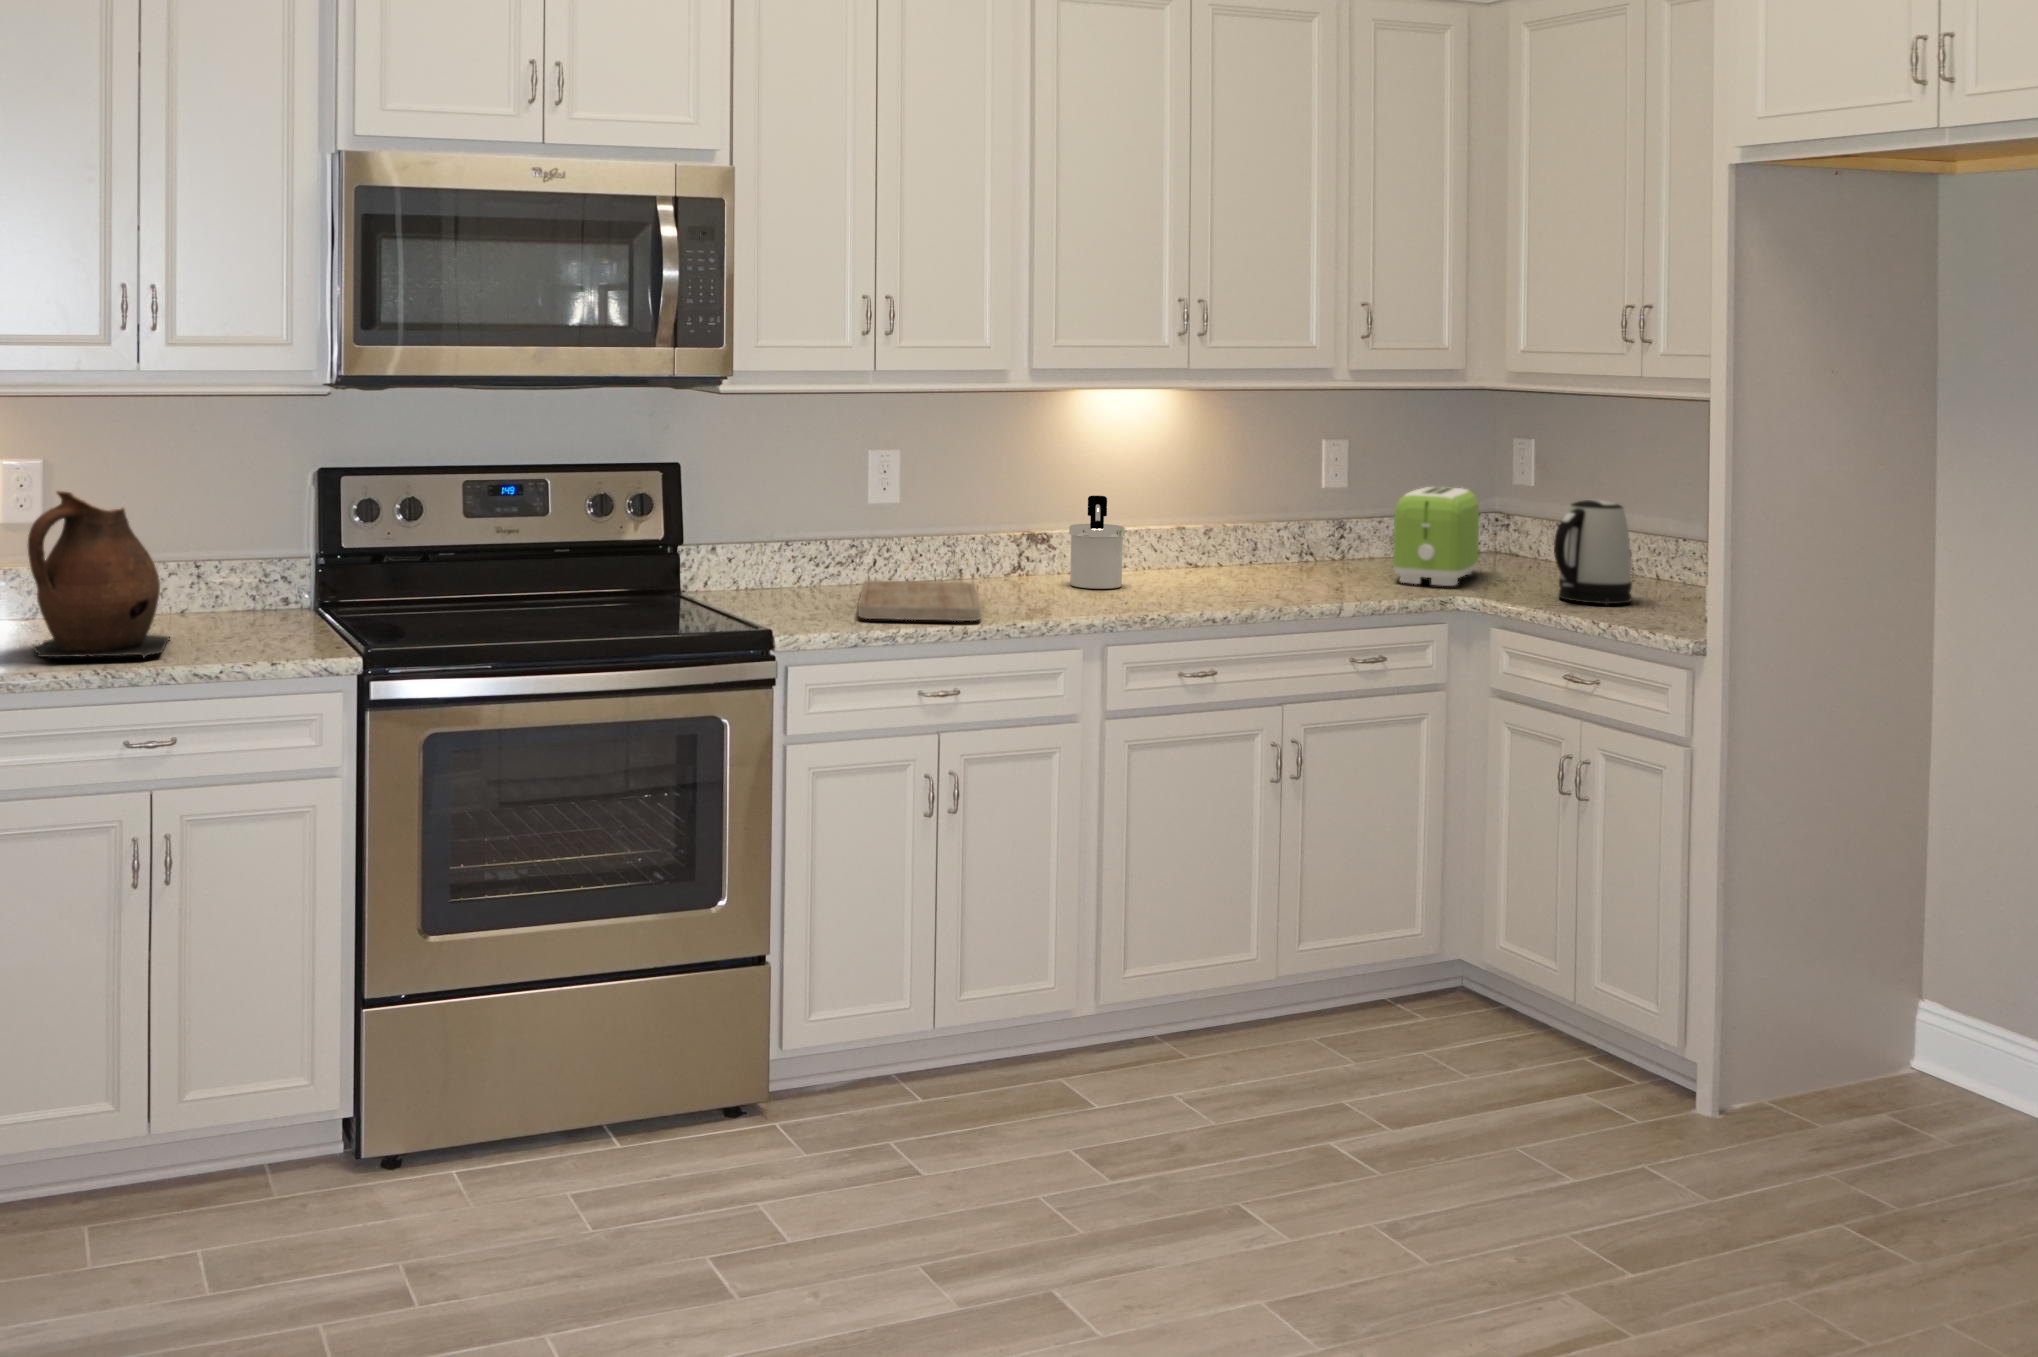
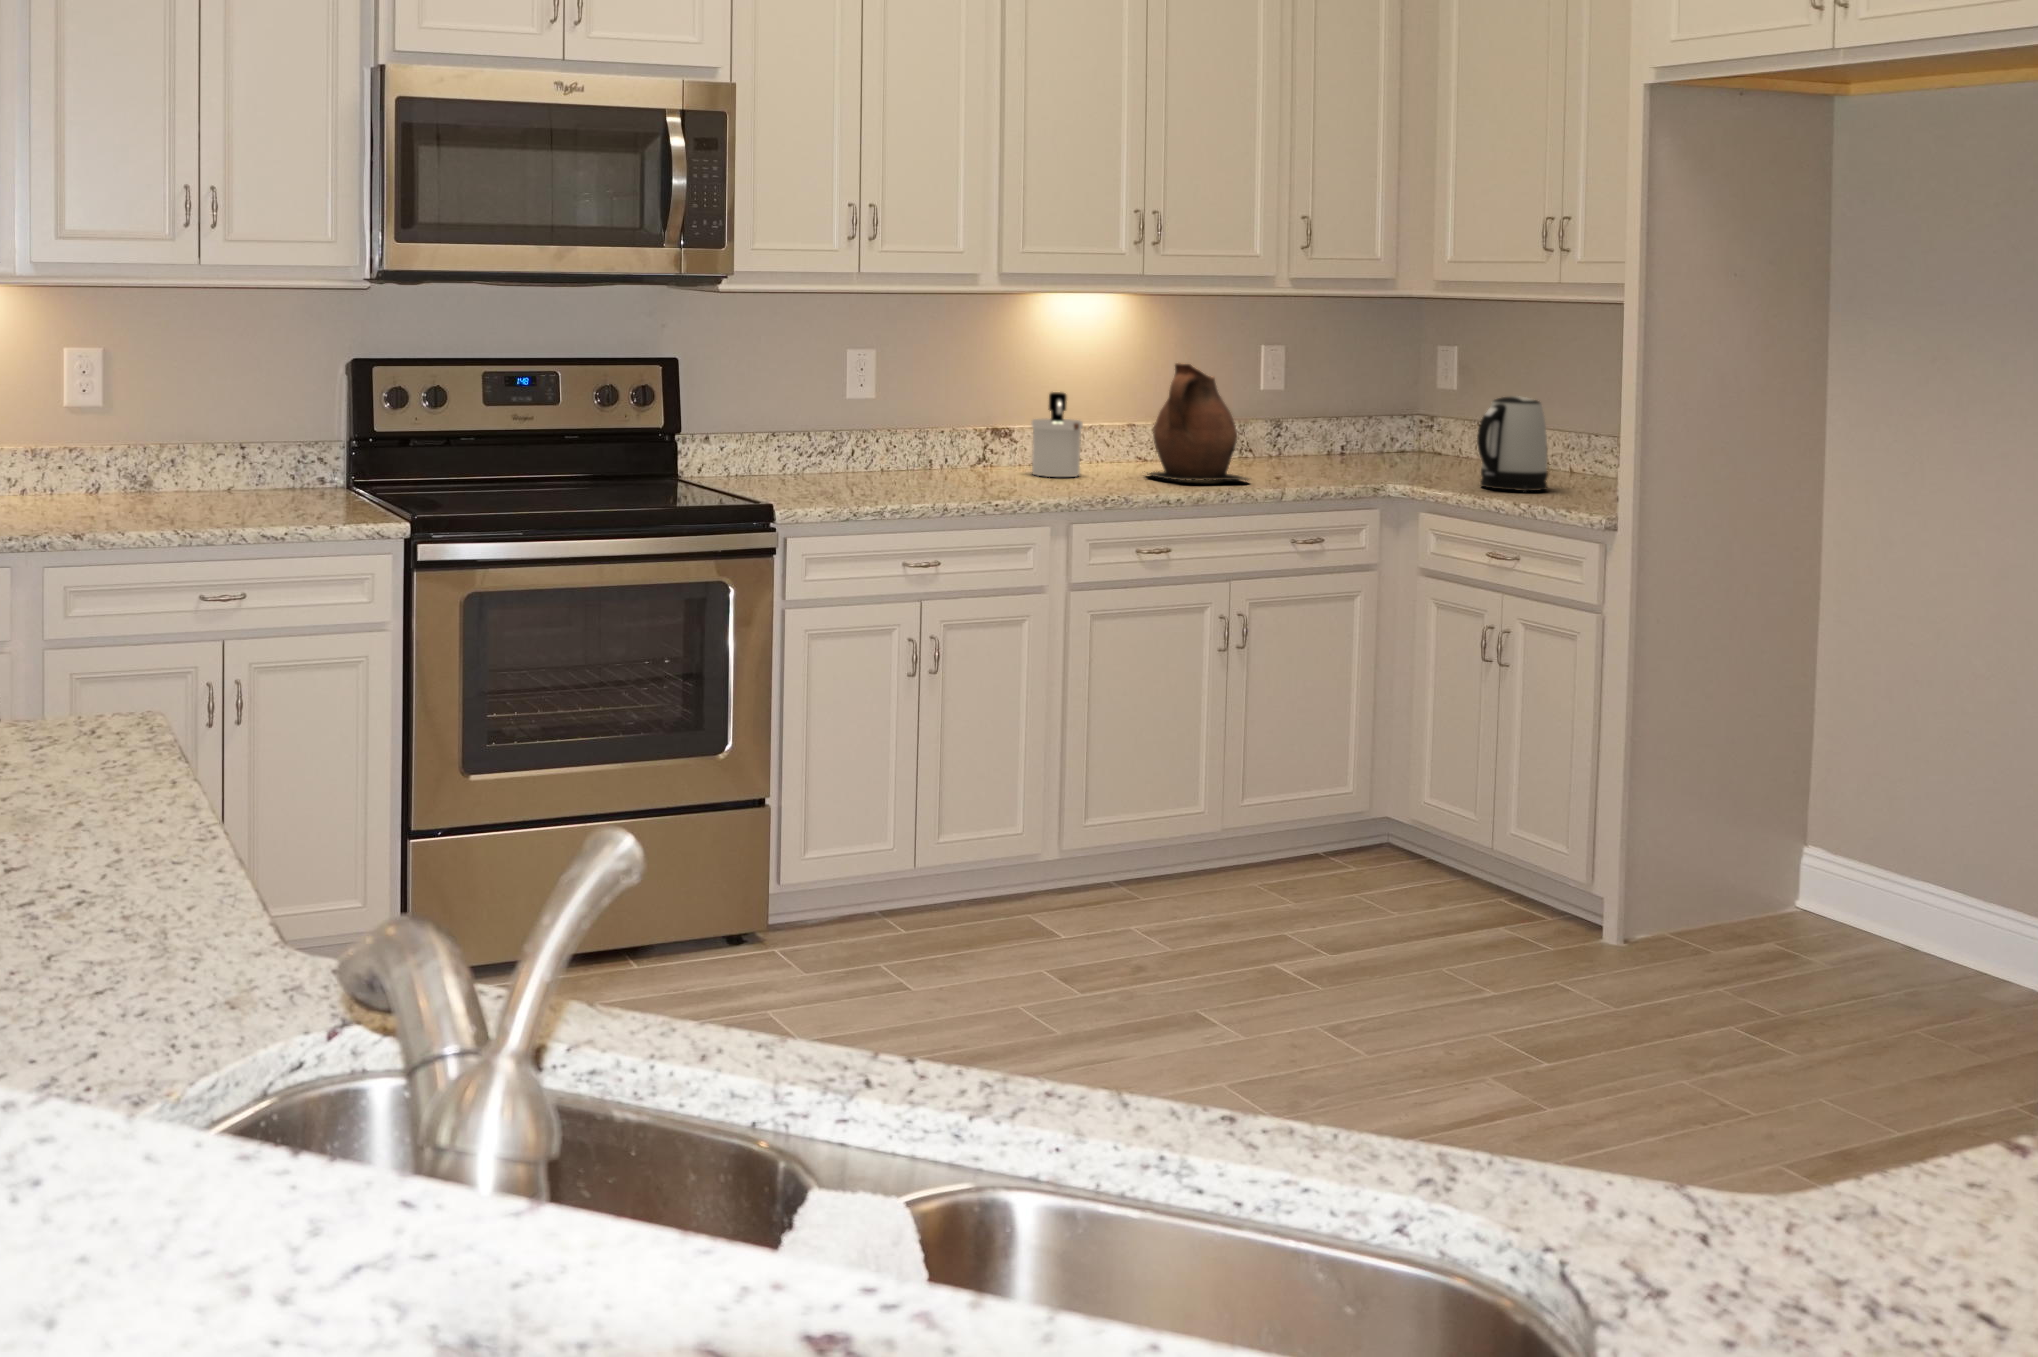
toaster: present [1393,487,1479,586] -> none [1328,389,1407,477]
ceramic pitcher: present [28,491,170,657] -> present [1149,363,1249,481]
cutting board: present [858,580,981,621] -> none [843,468,958,499]

